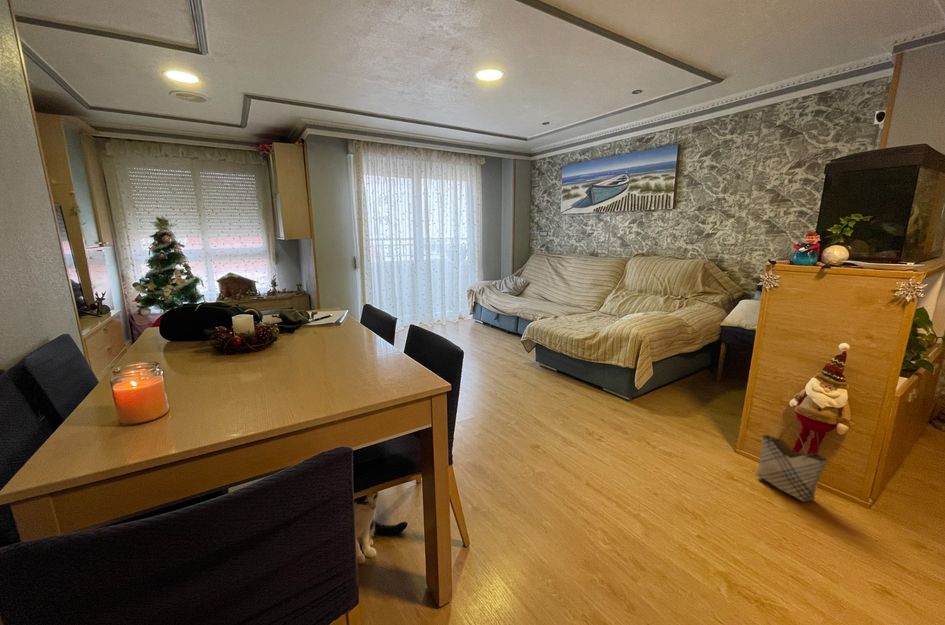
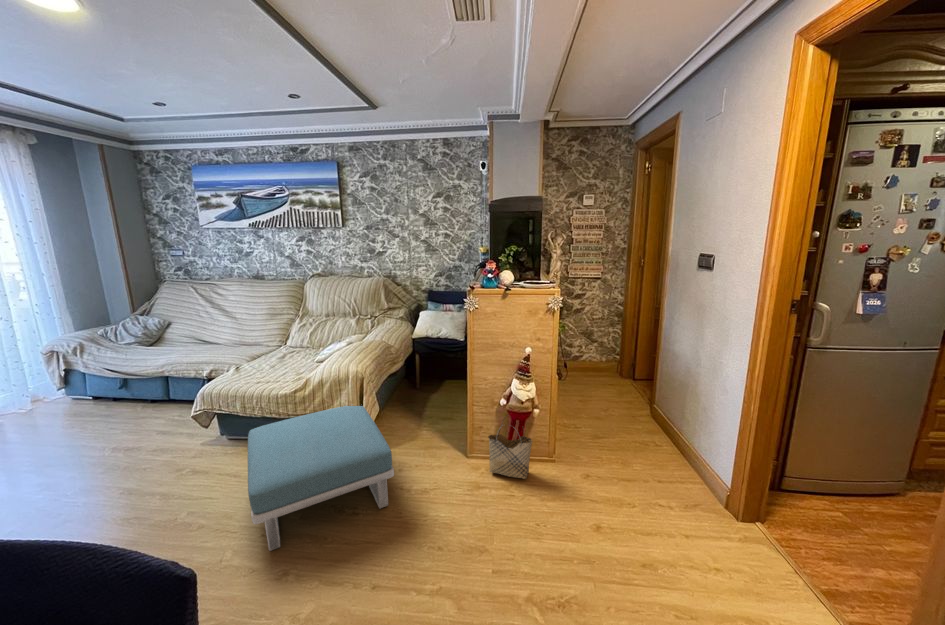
footstool: none [530,355,642,449] -> present [248,406,394,551]

